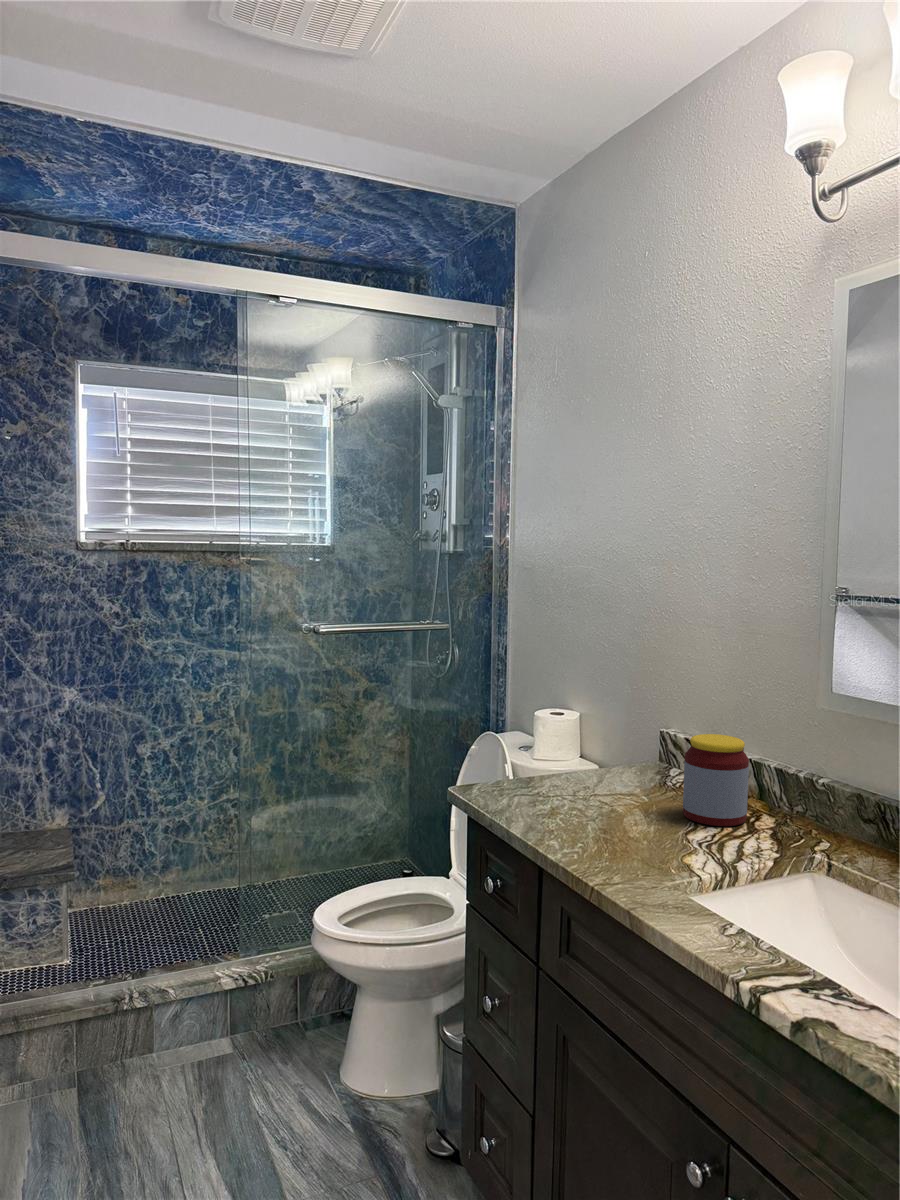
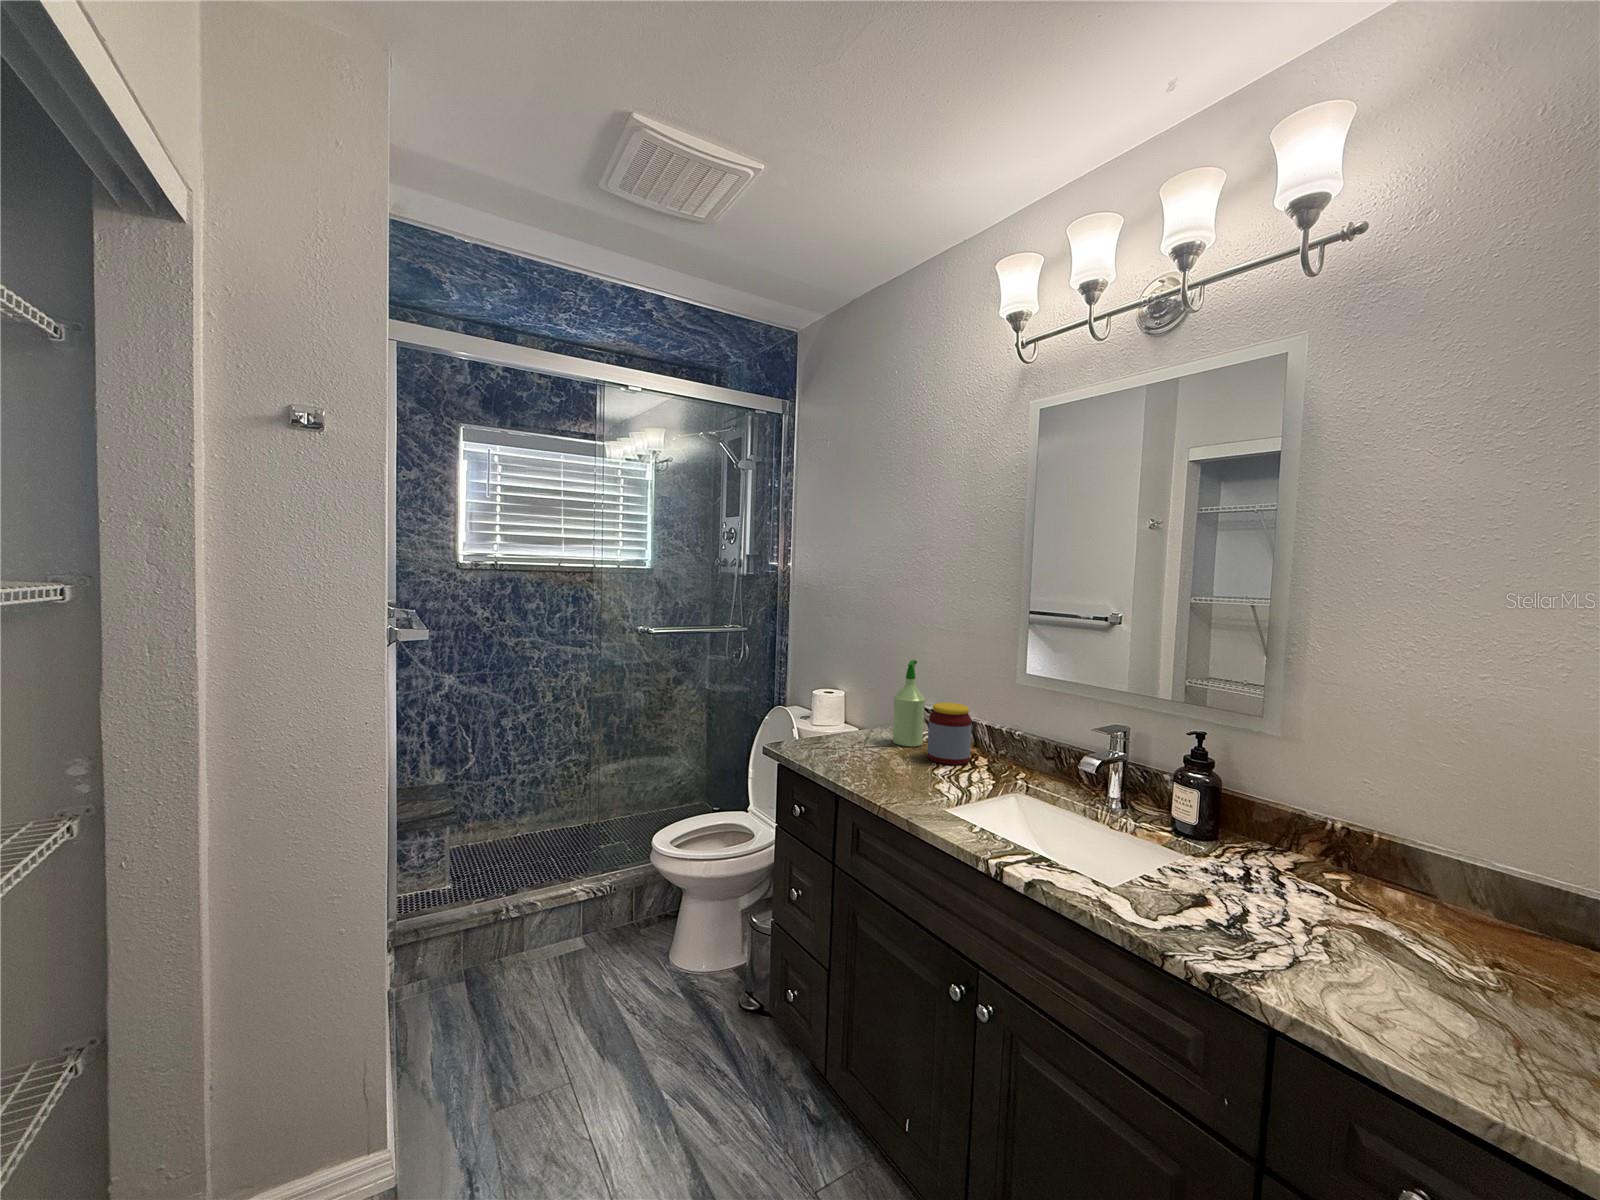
spray bottle: none [637,671,684,797] -> present [893,660,925,746]

